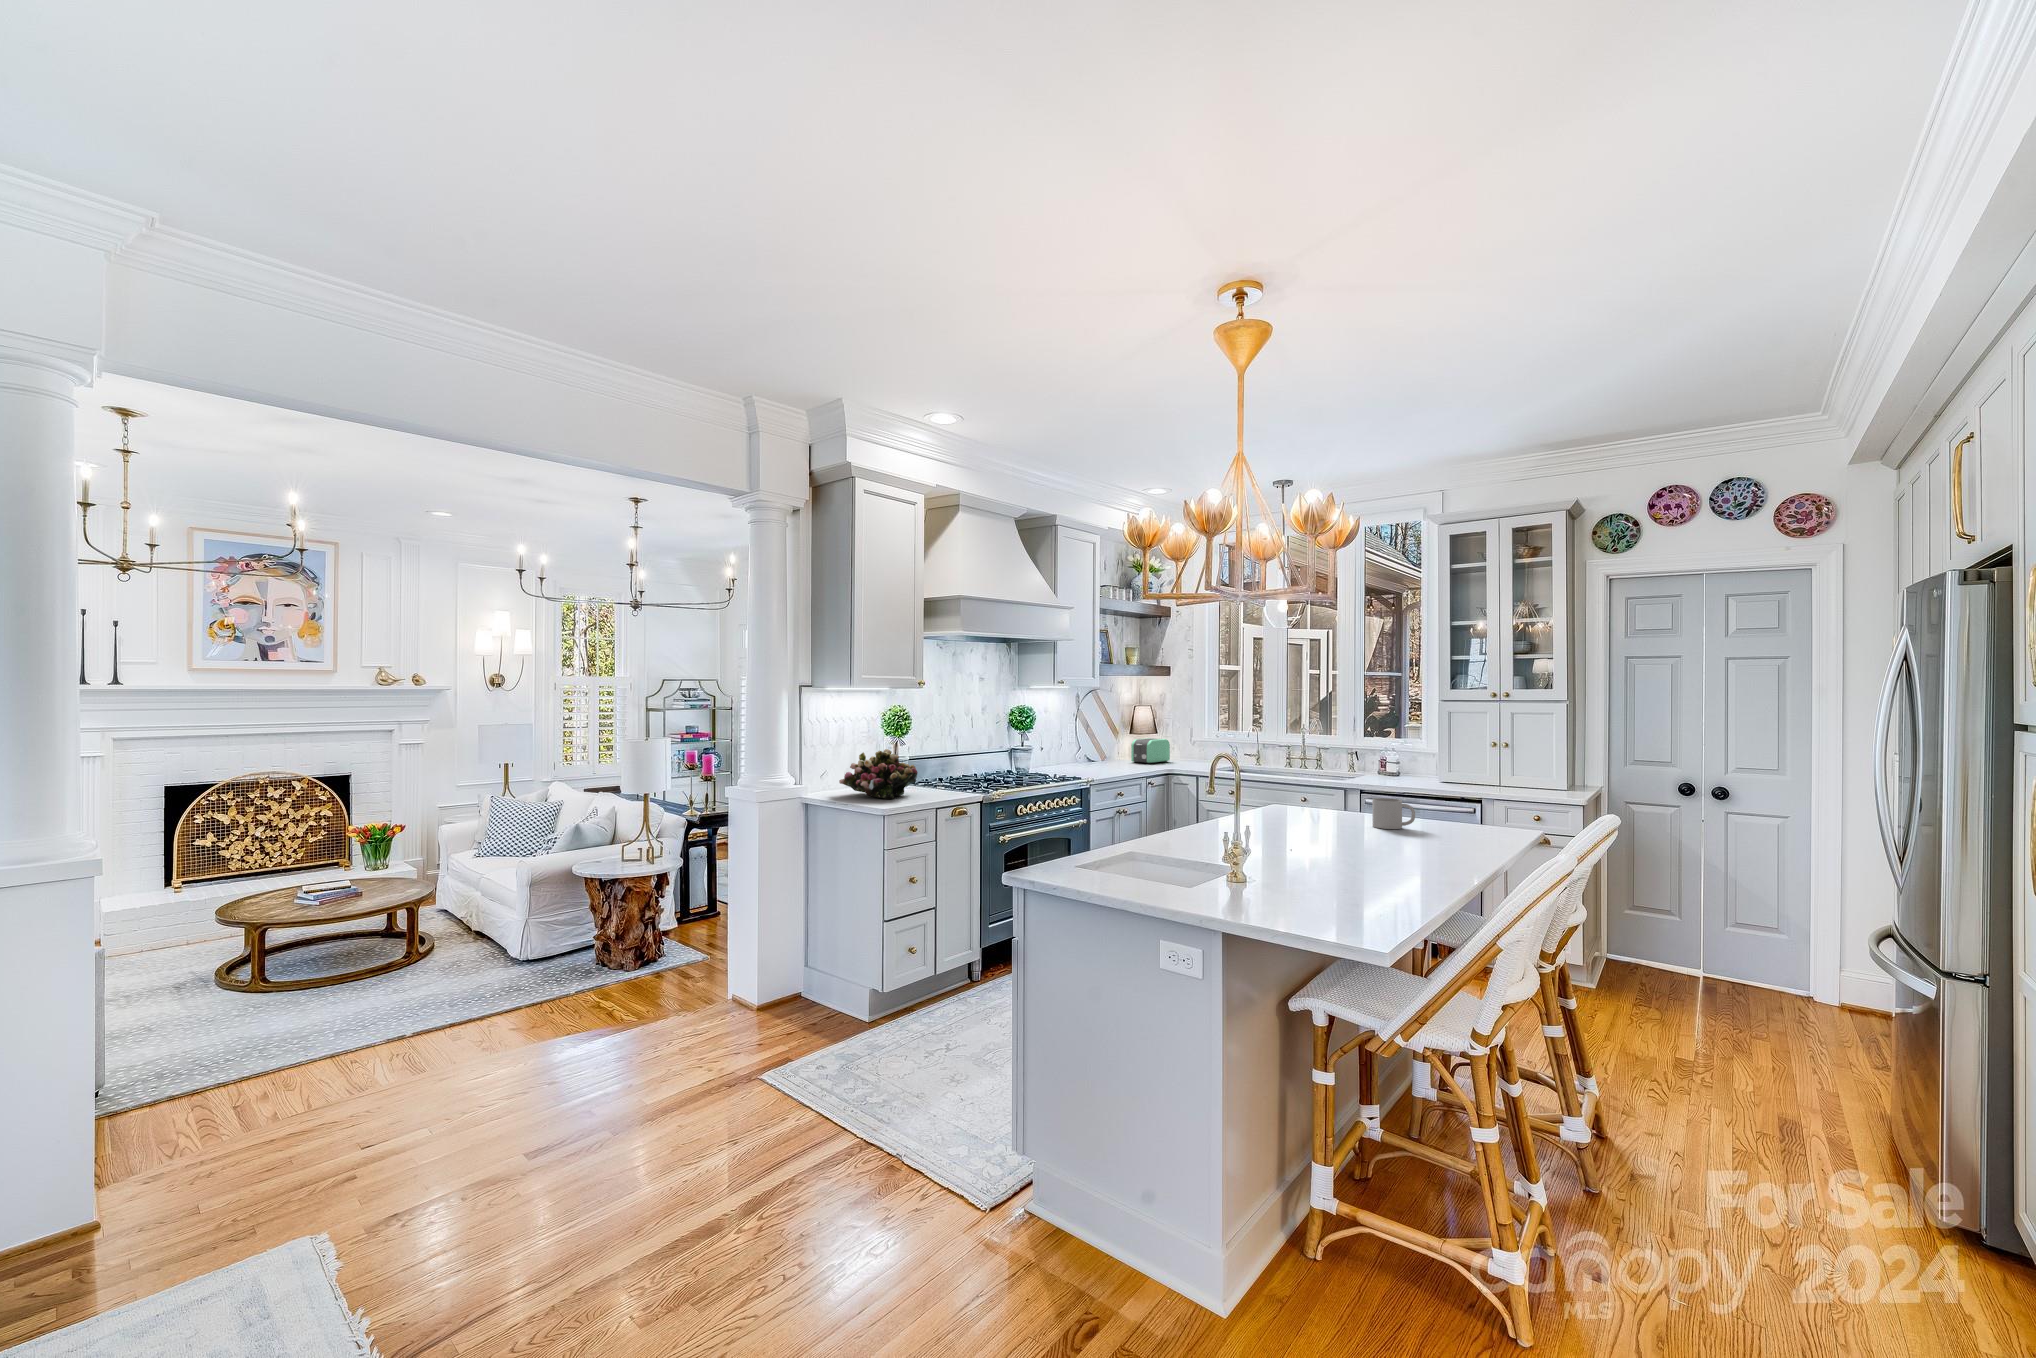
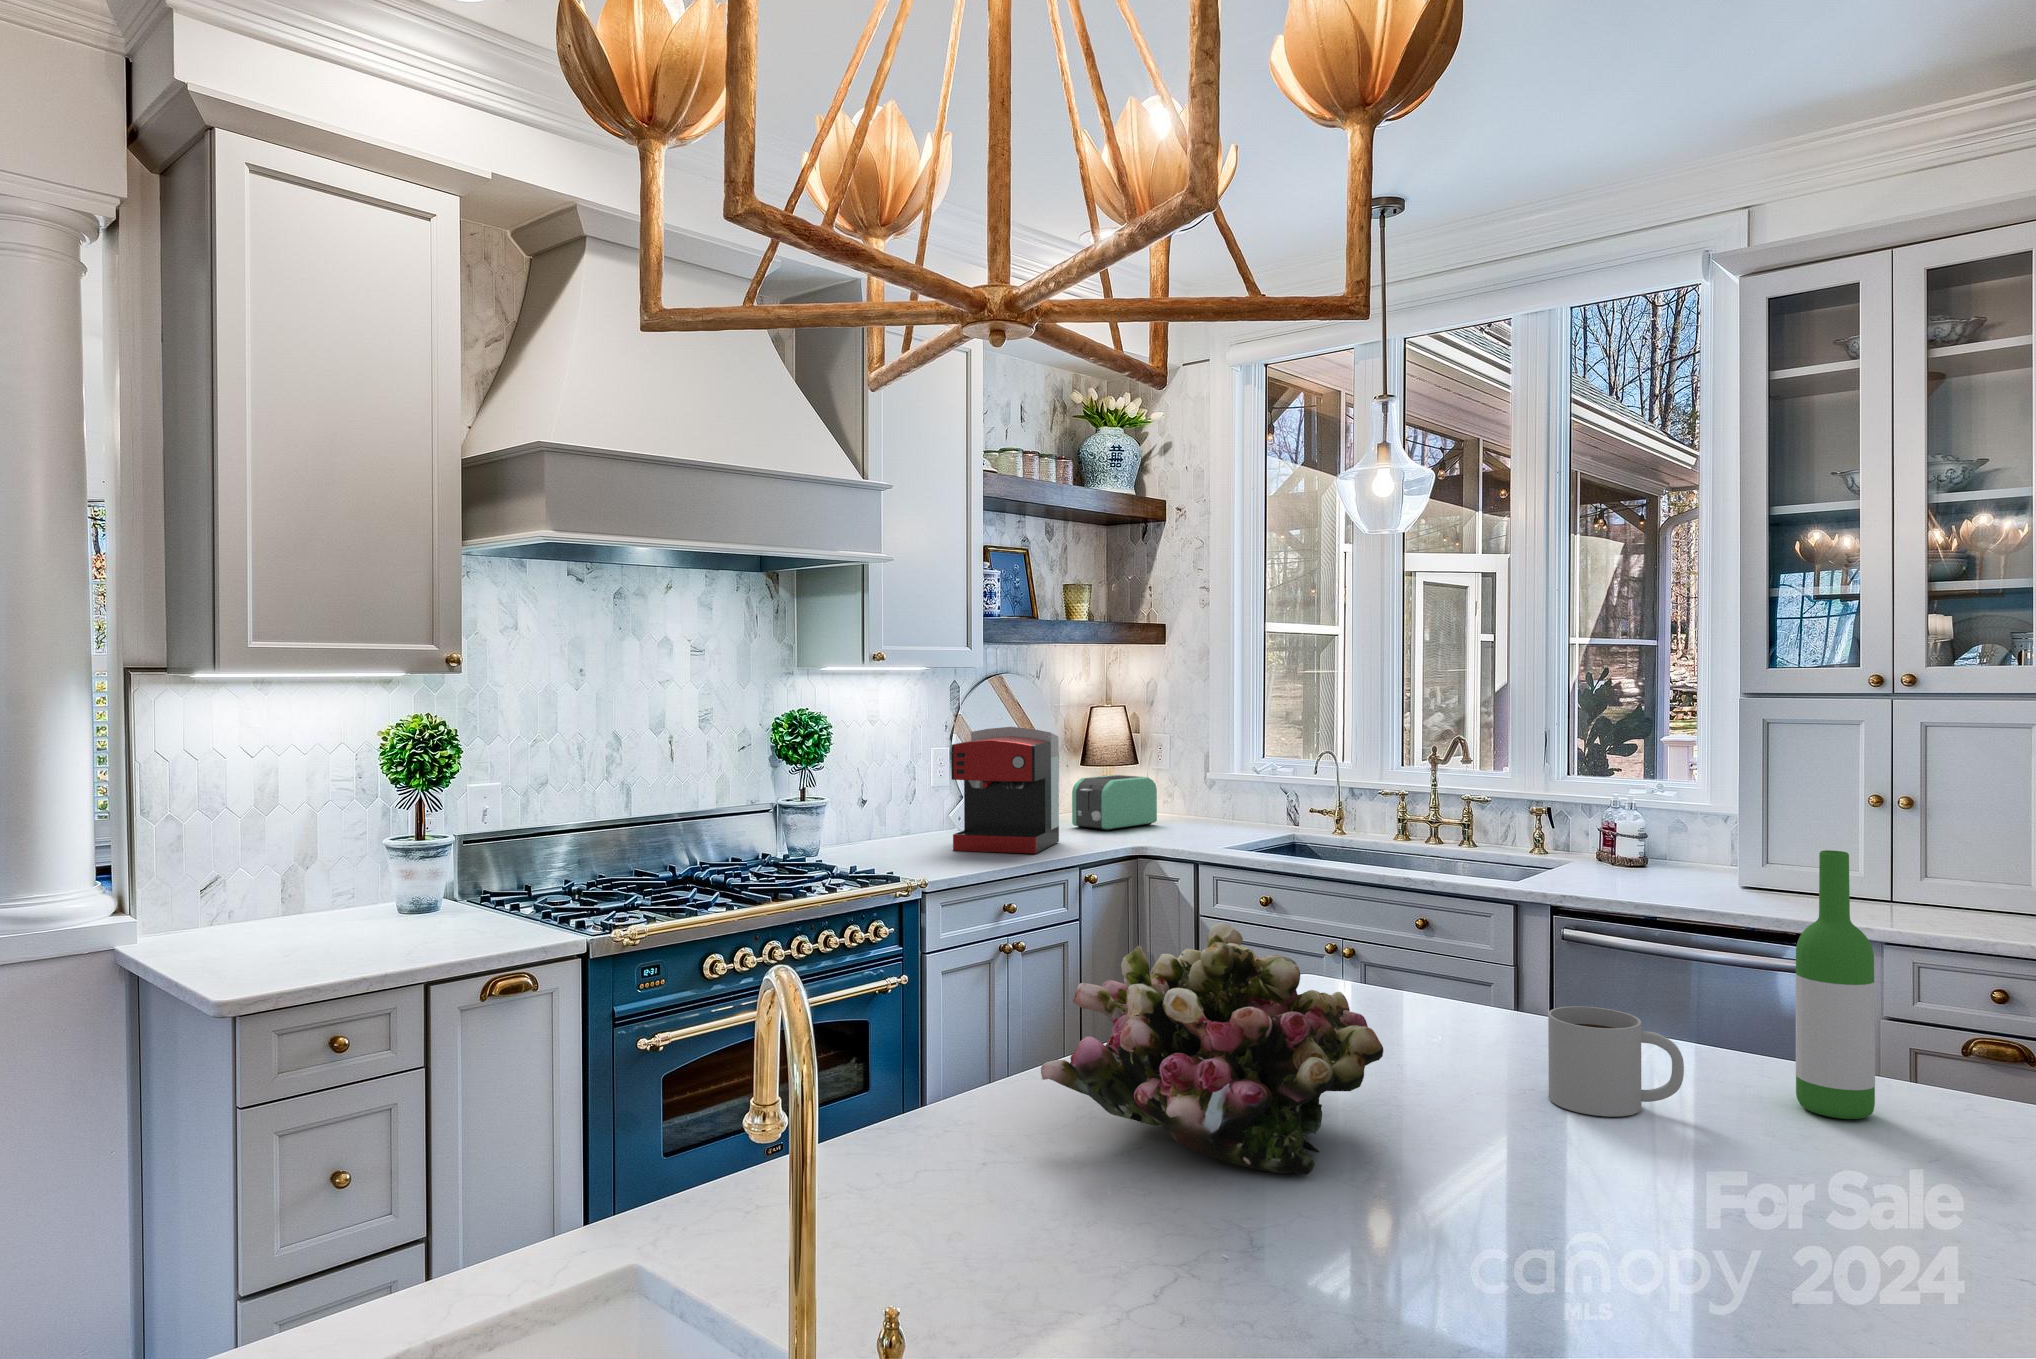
coffee maker: none [1088,714,1132,771] -> present [951,727,1059,854]
wine bottle: none [1450,747,1474,830] -> present [1796,850,1875,1119]
flower arrangement: present [839,749,918,799] -> present [1041,923,1384,1175]

